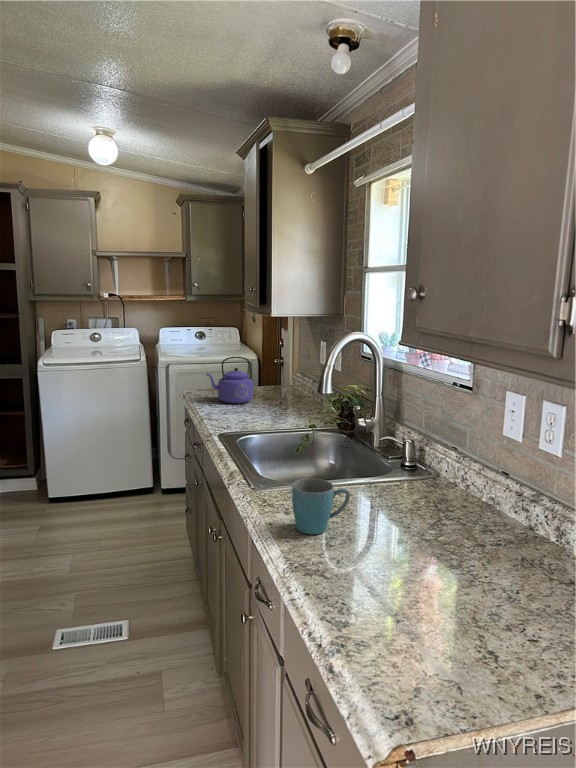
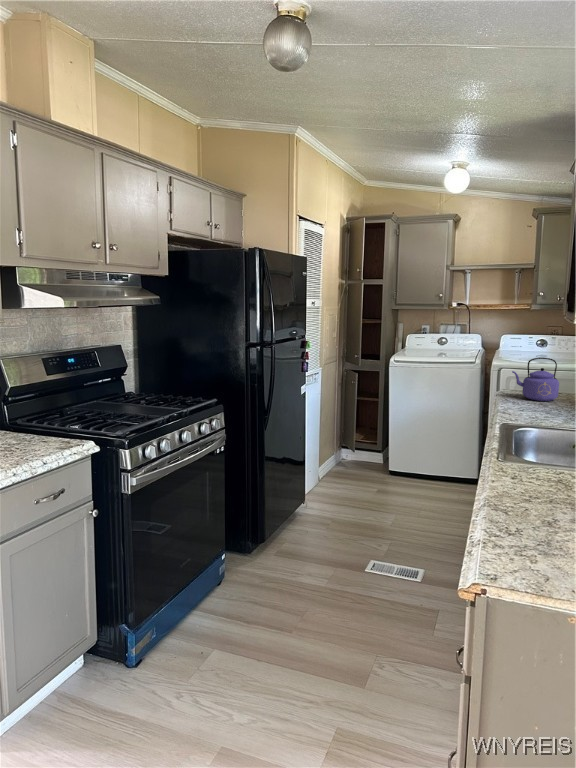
mug: present [292,478,350,534] -> none [507,444,558,488]

